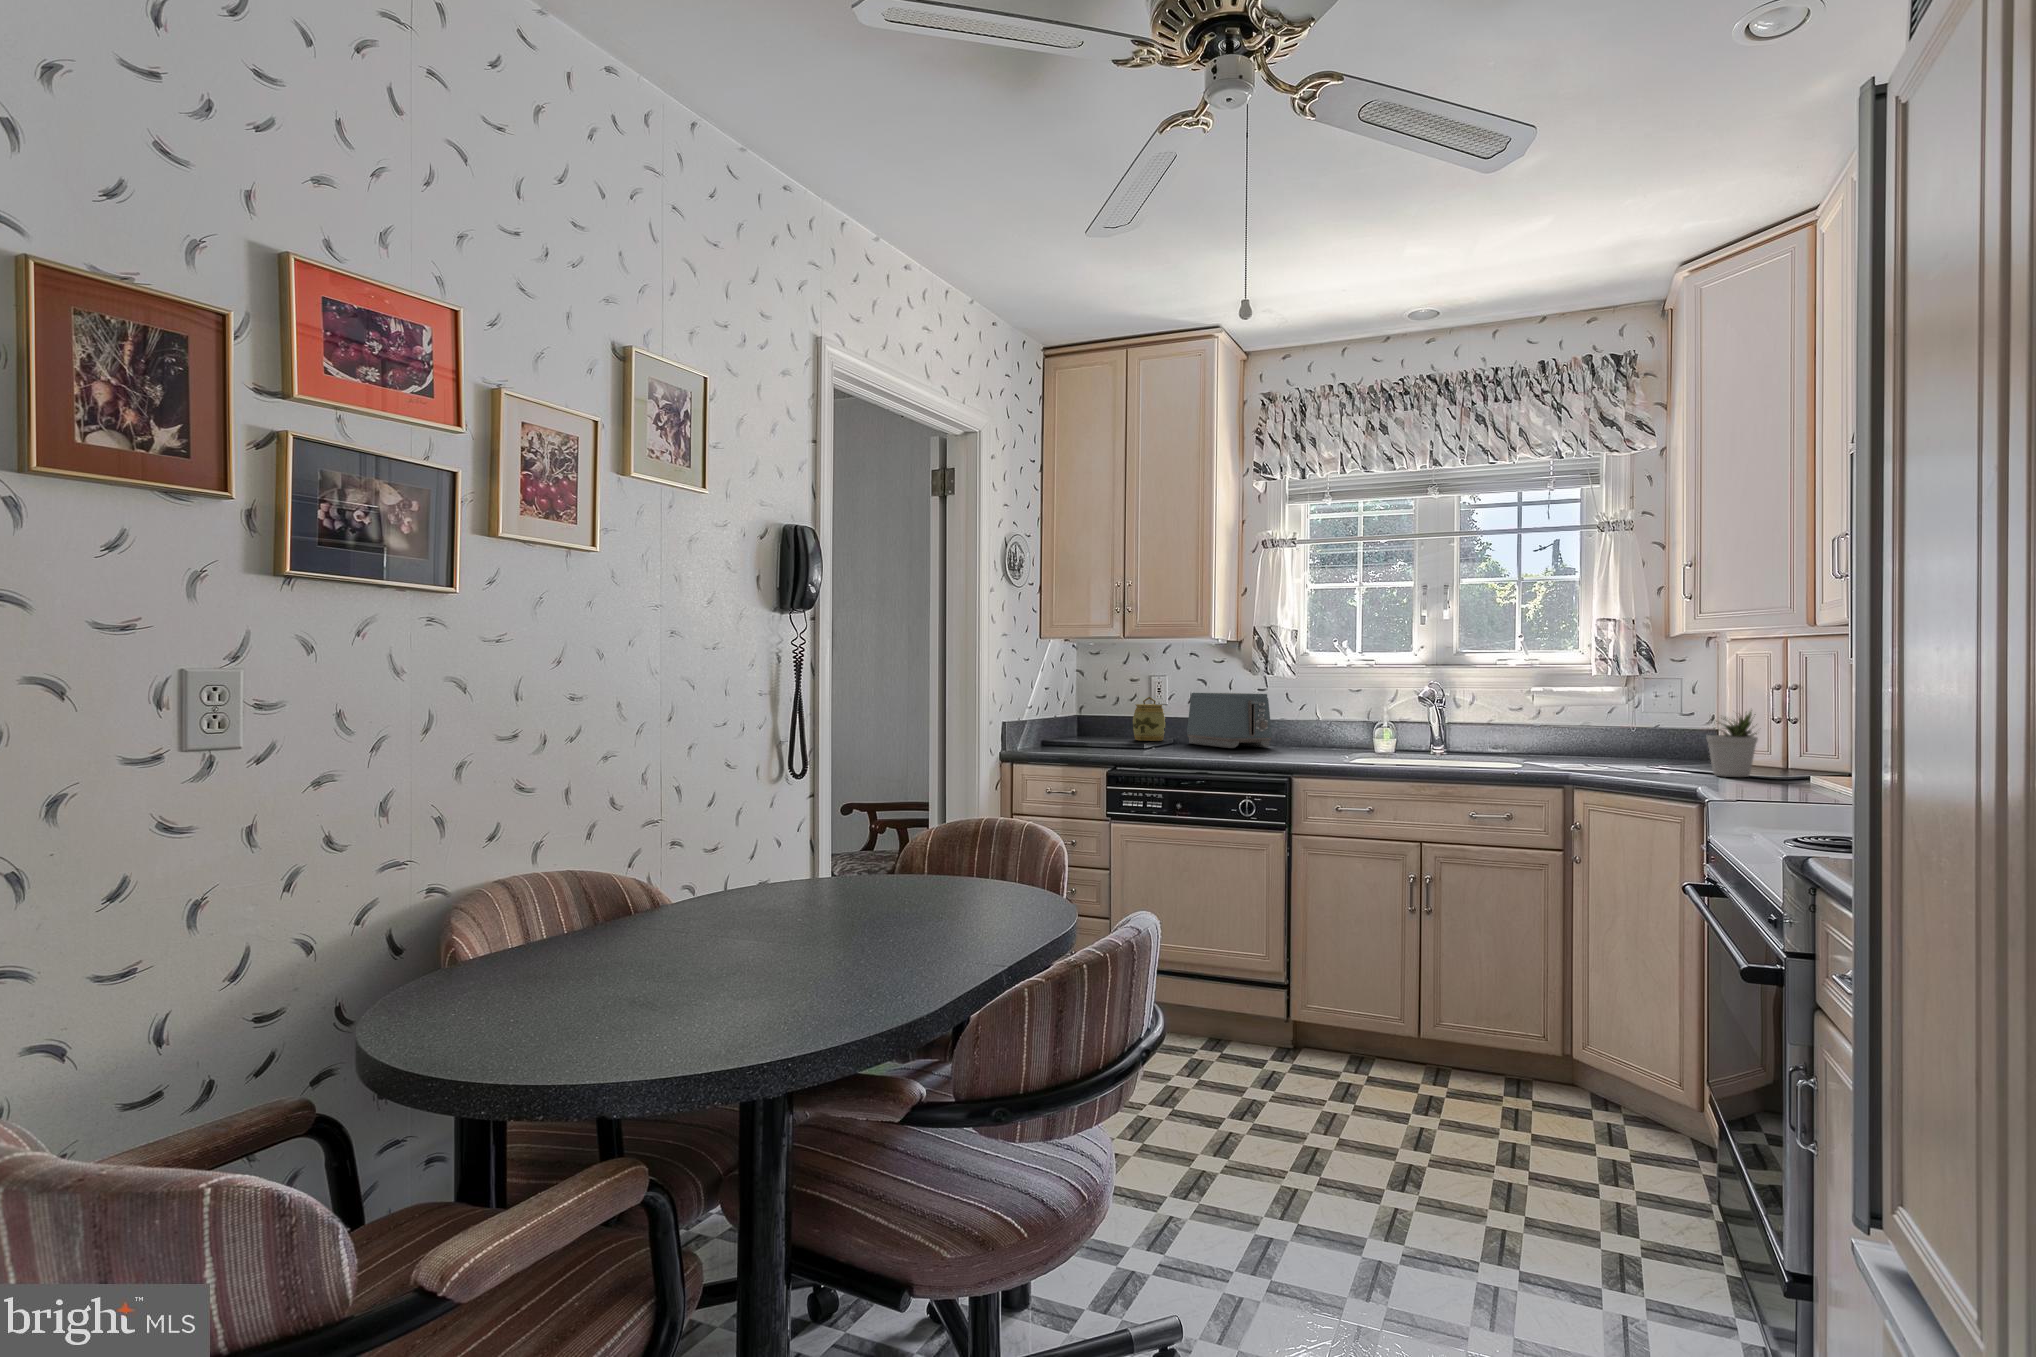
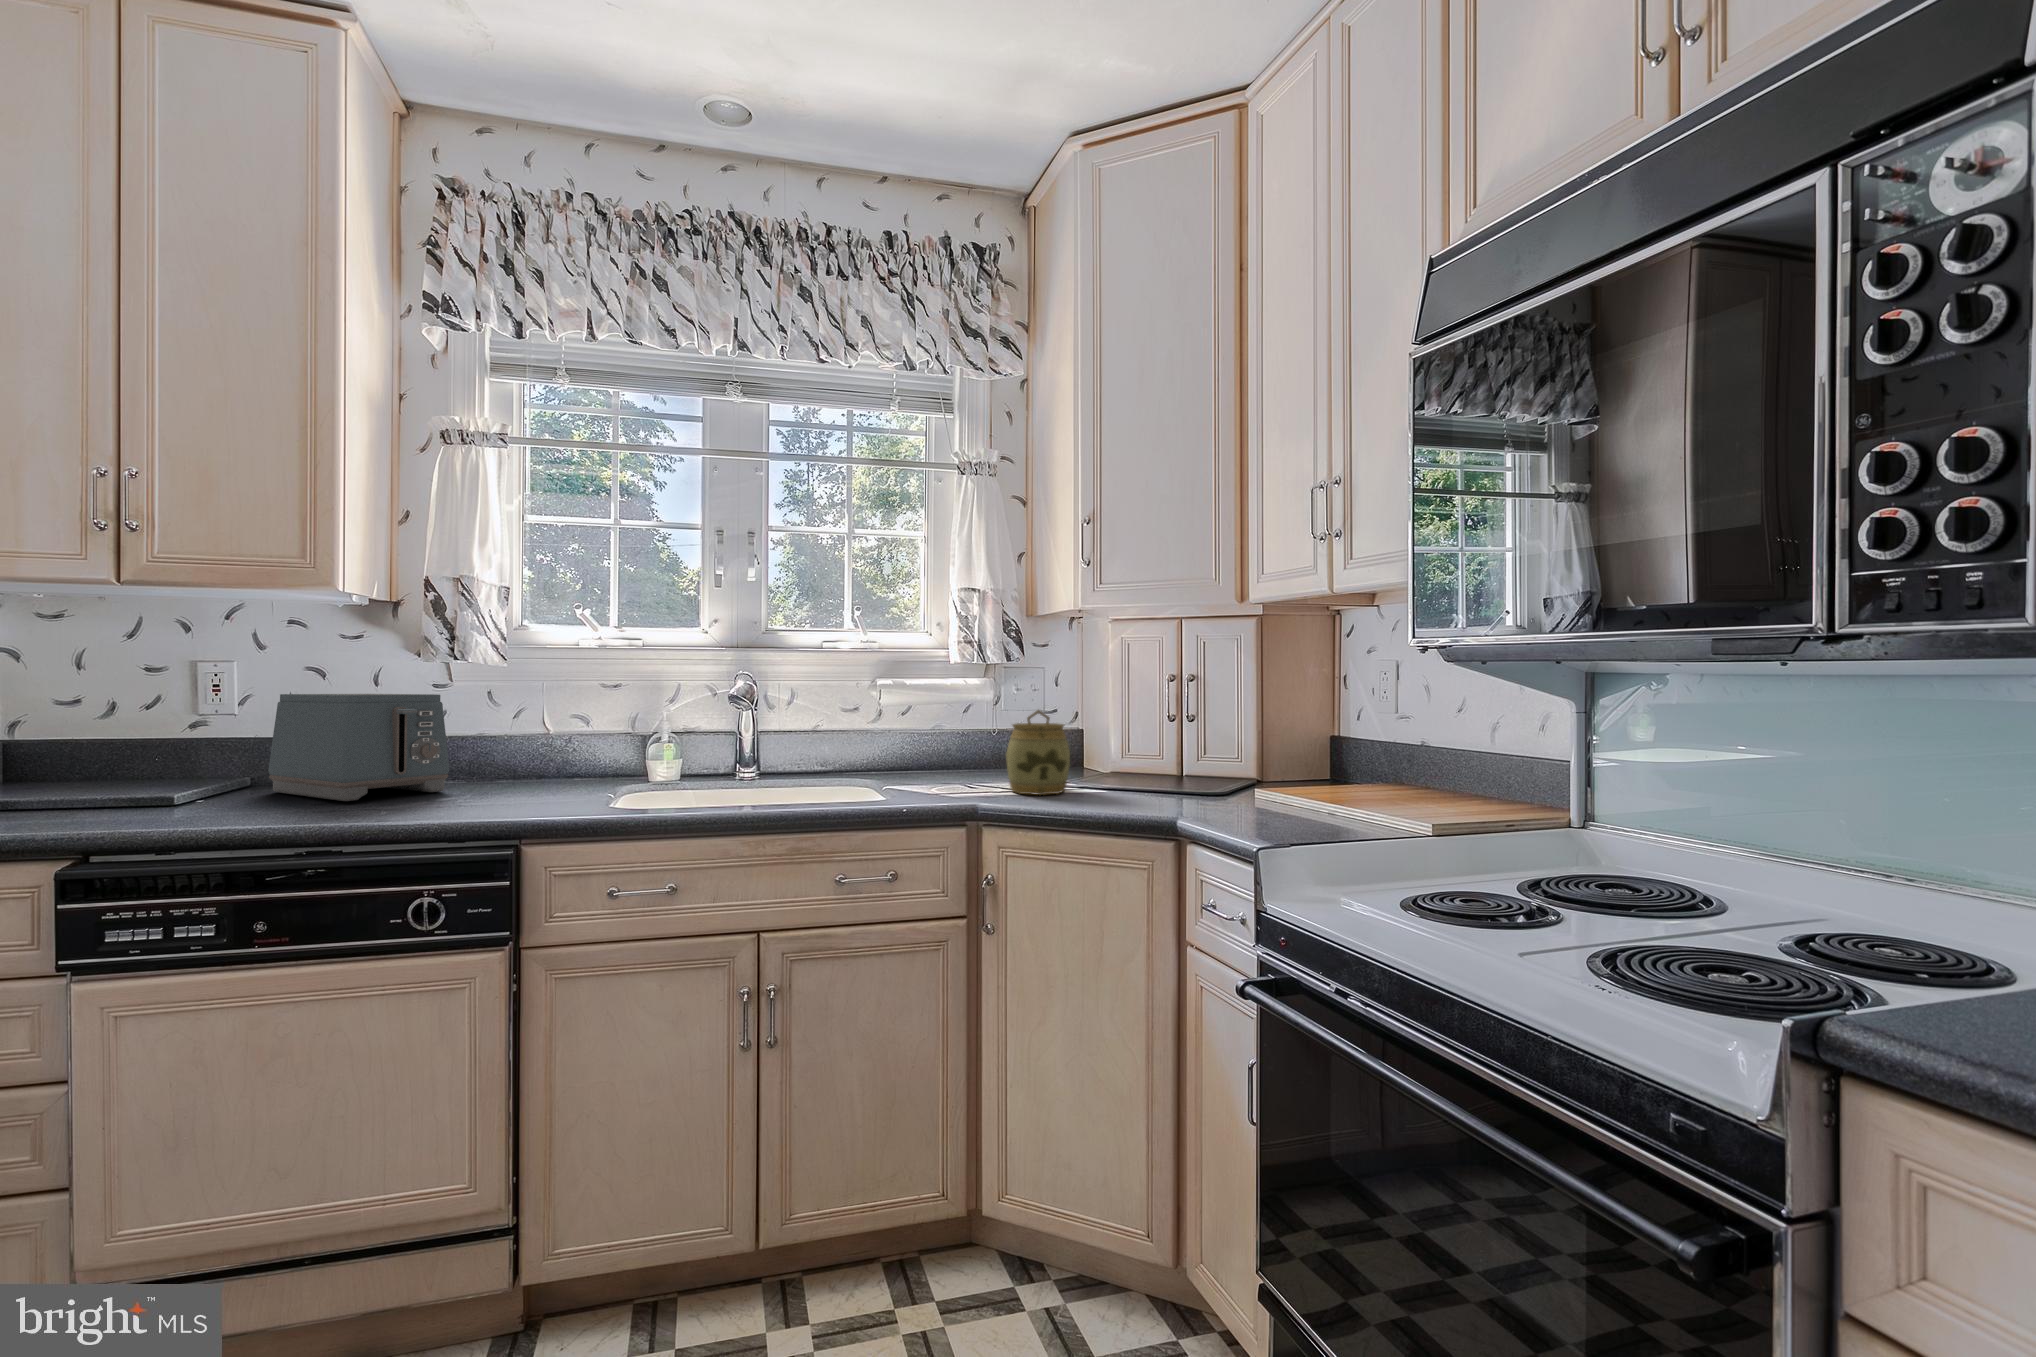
jar: present [1133,697,1165,741] -> present [1006,710,1070,795]
potted plant: present [1707,712,1758,777] -> none [1116,704,1184,802]

